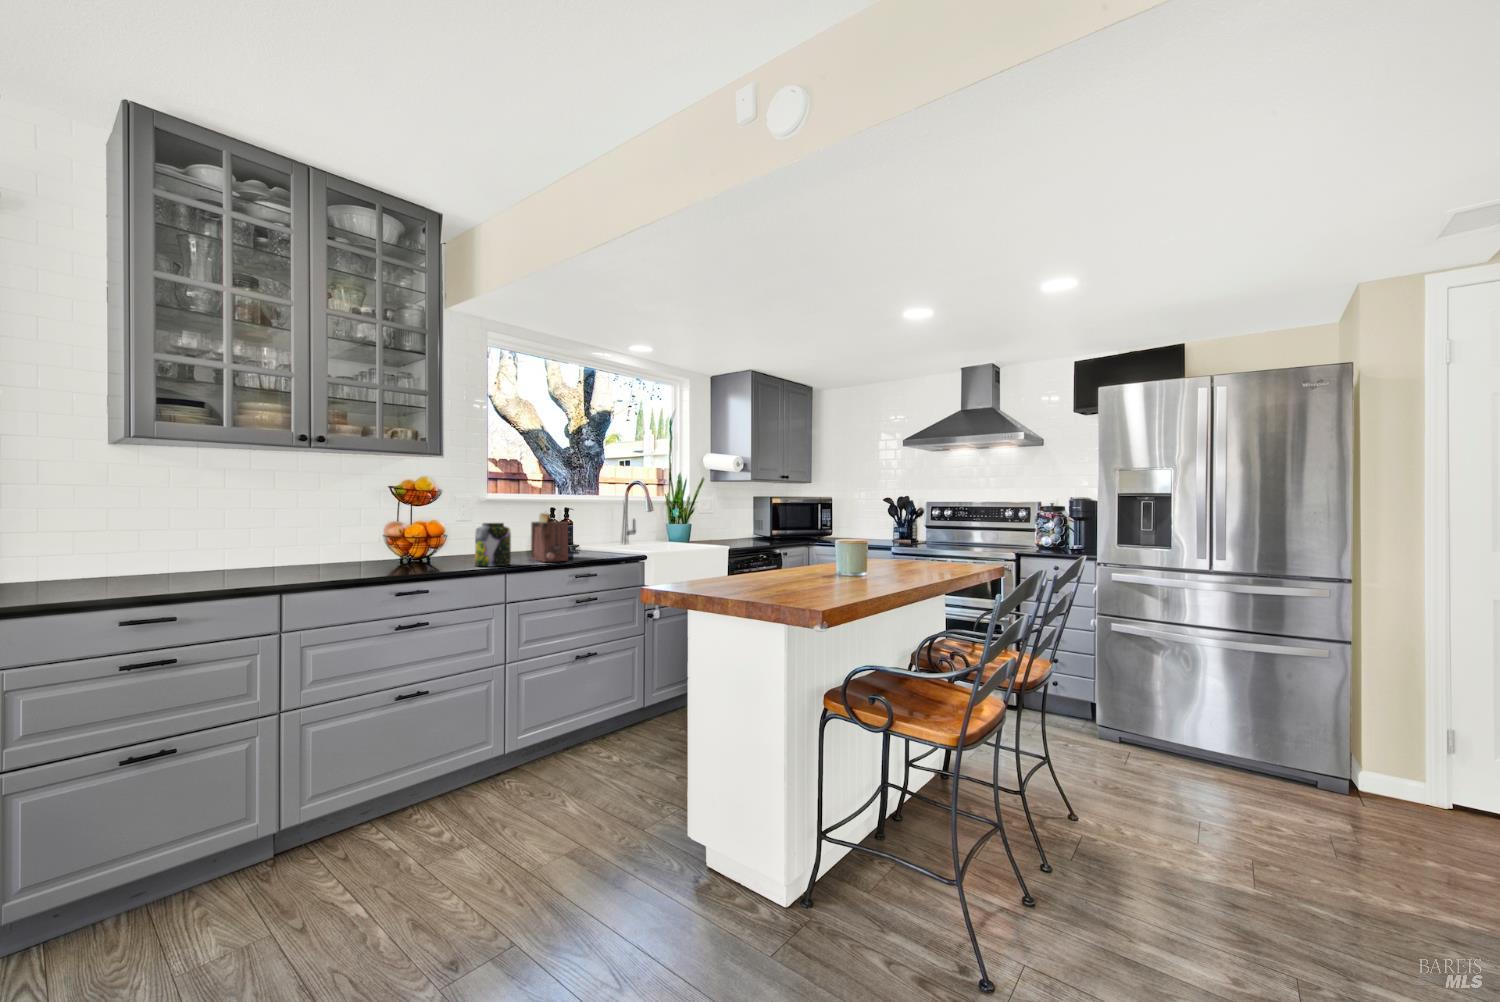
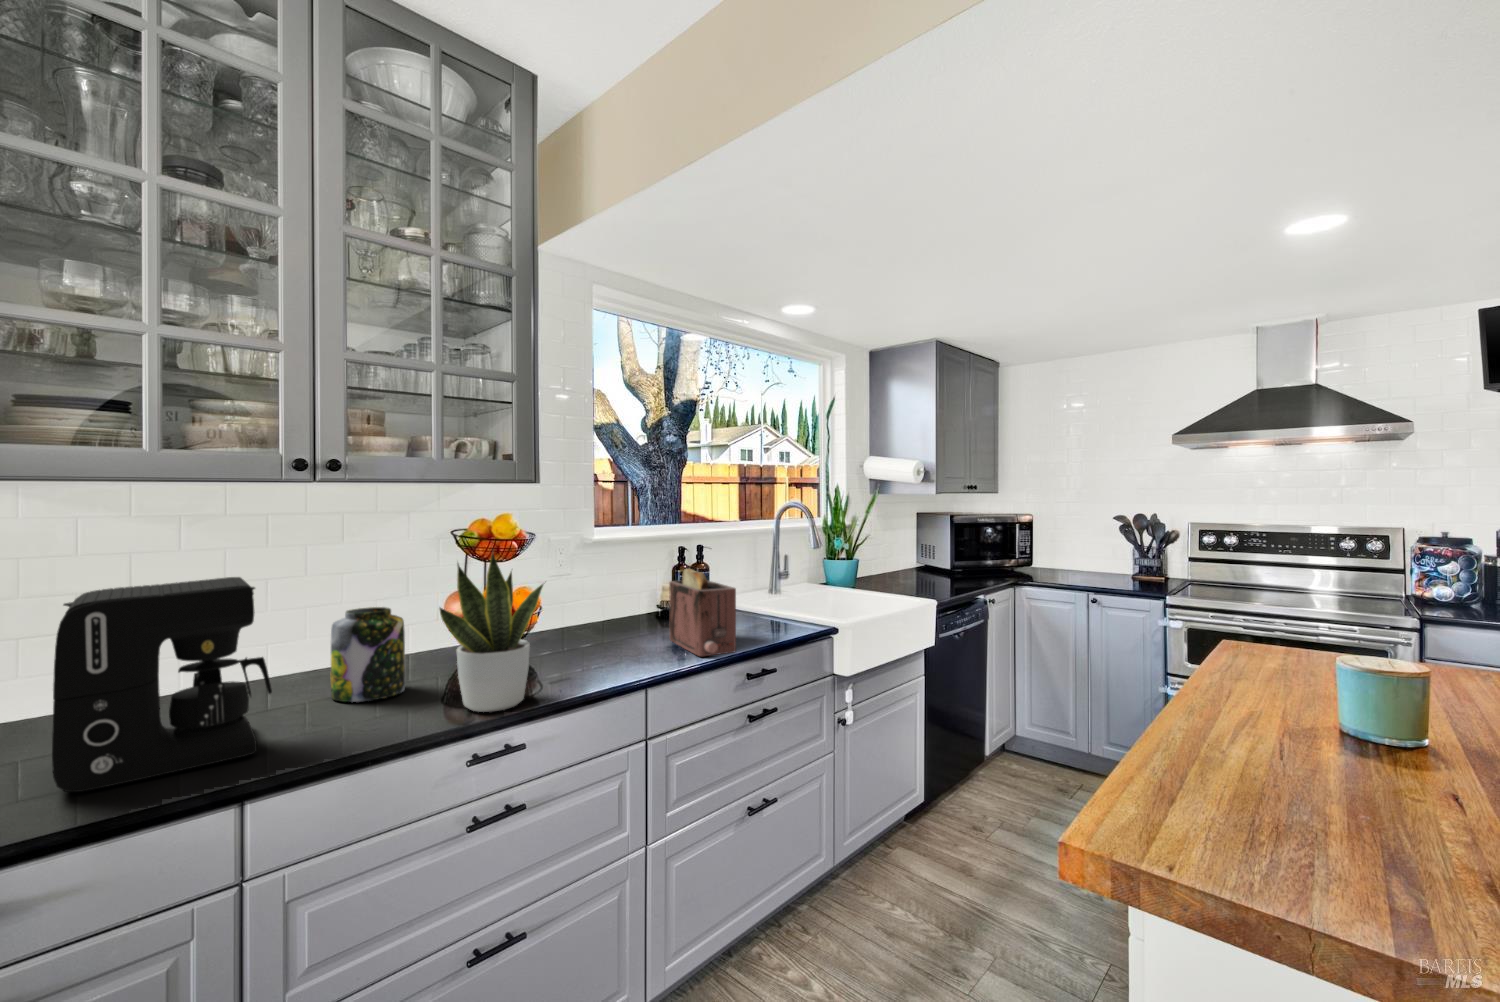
potted plant: none [380,486,444,574] -> present [439,552,543,712]
coffee maker: none [180,495,288,586] -> present [52,577,272,792]
jar: present [475,523,511,566] -> present [331,607,405,702]

